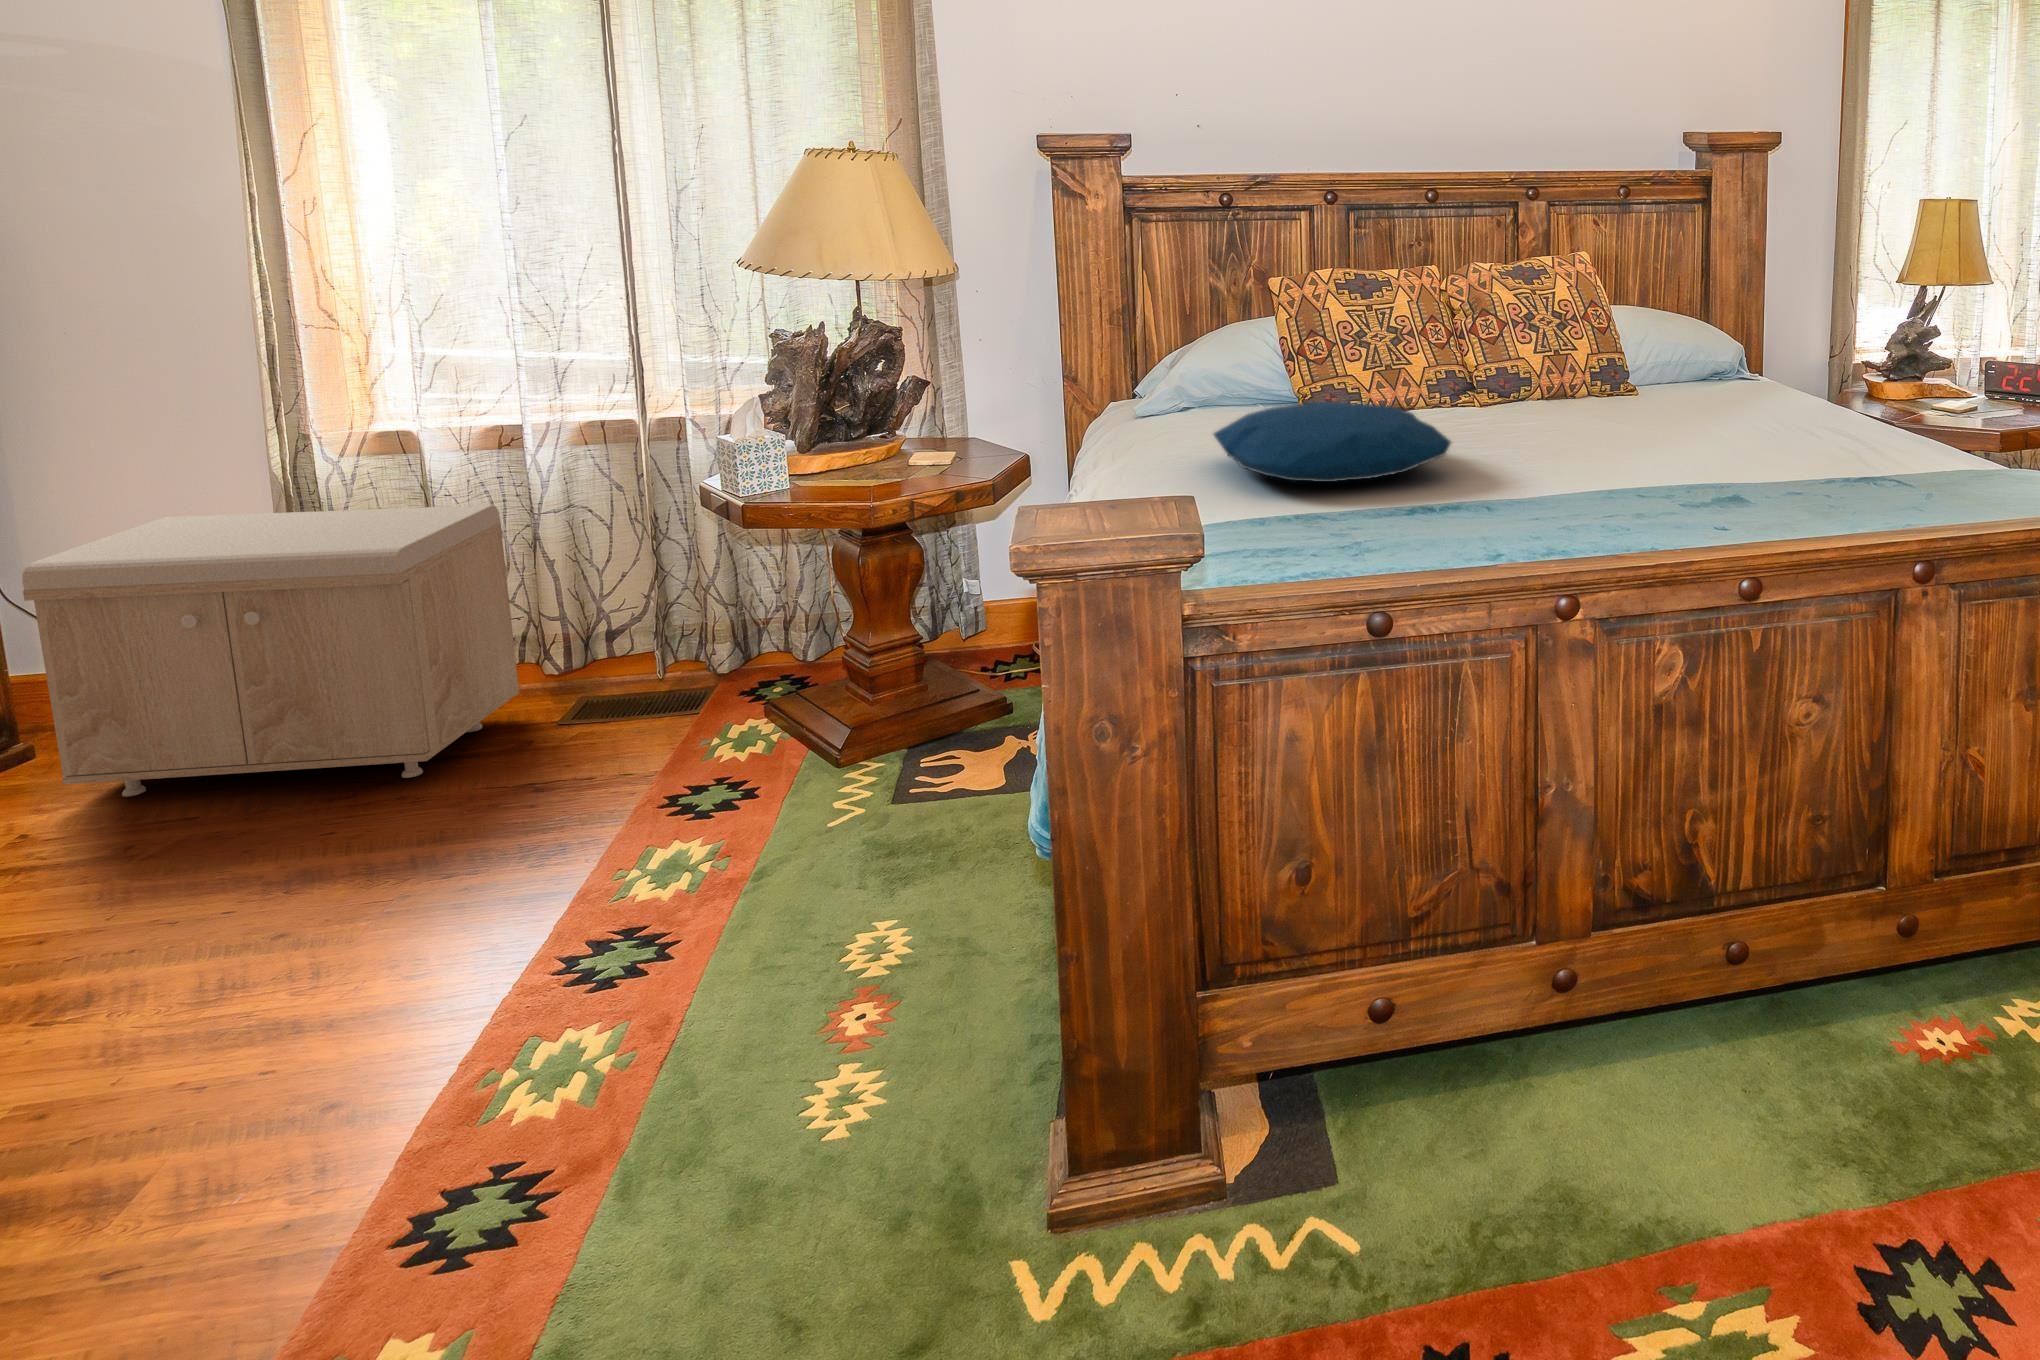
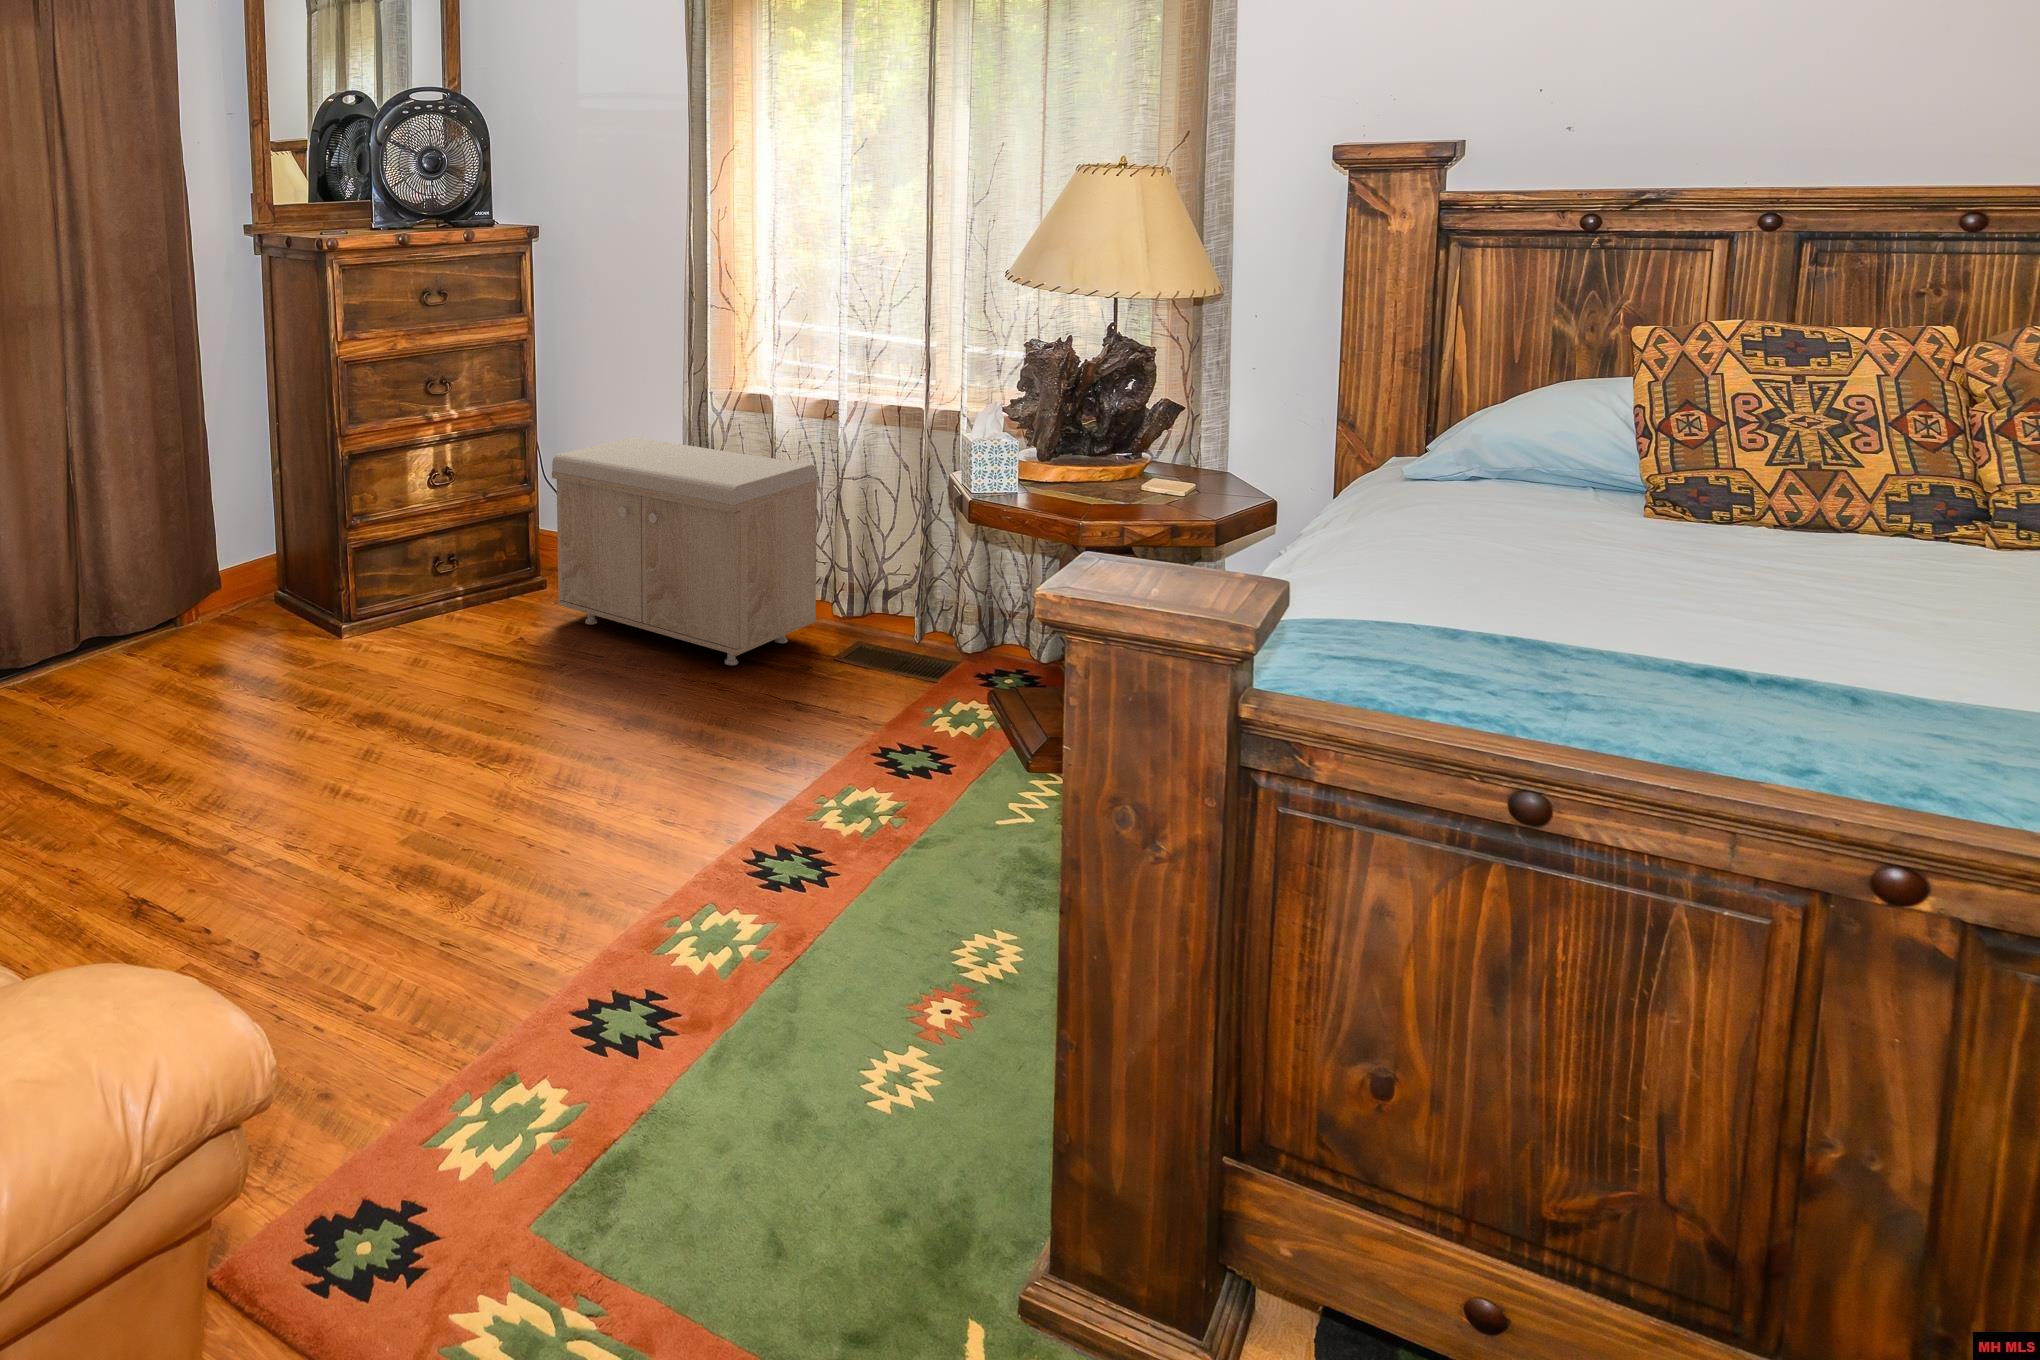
pillow: present [1214,401,1451,482] -> none [1447,492,1855,617]

